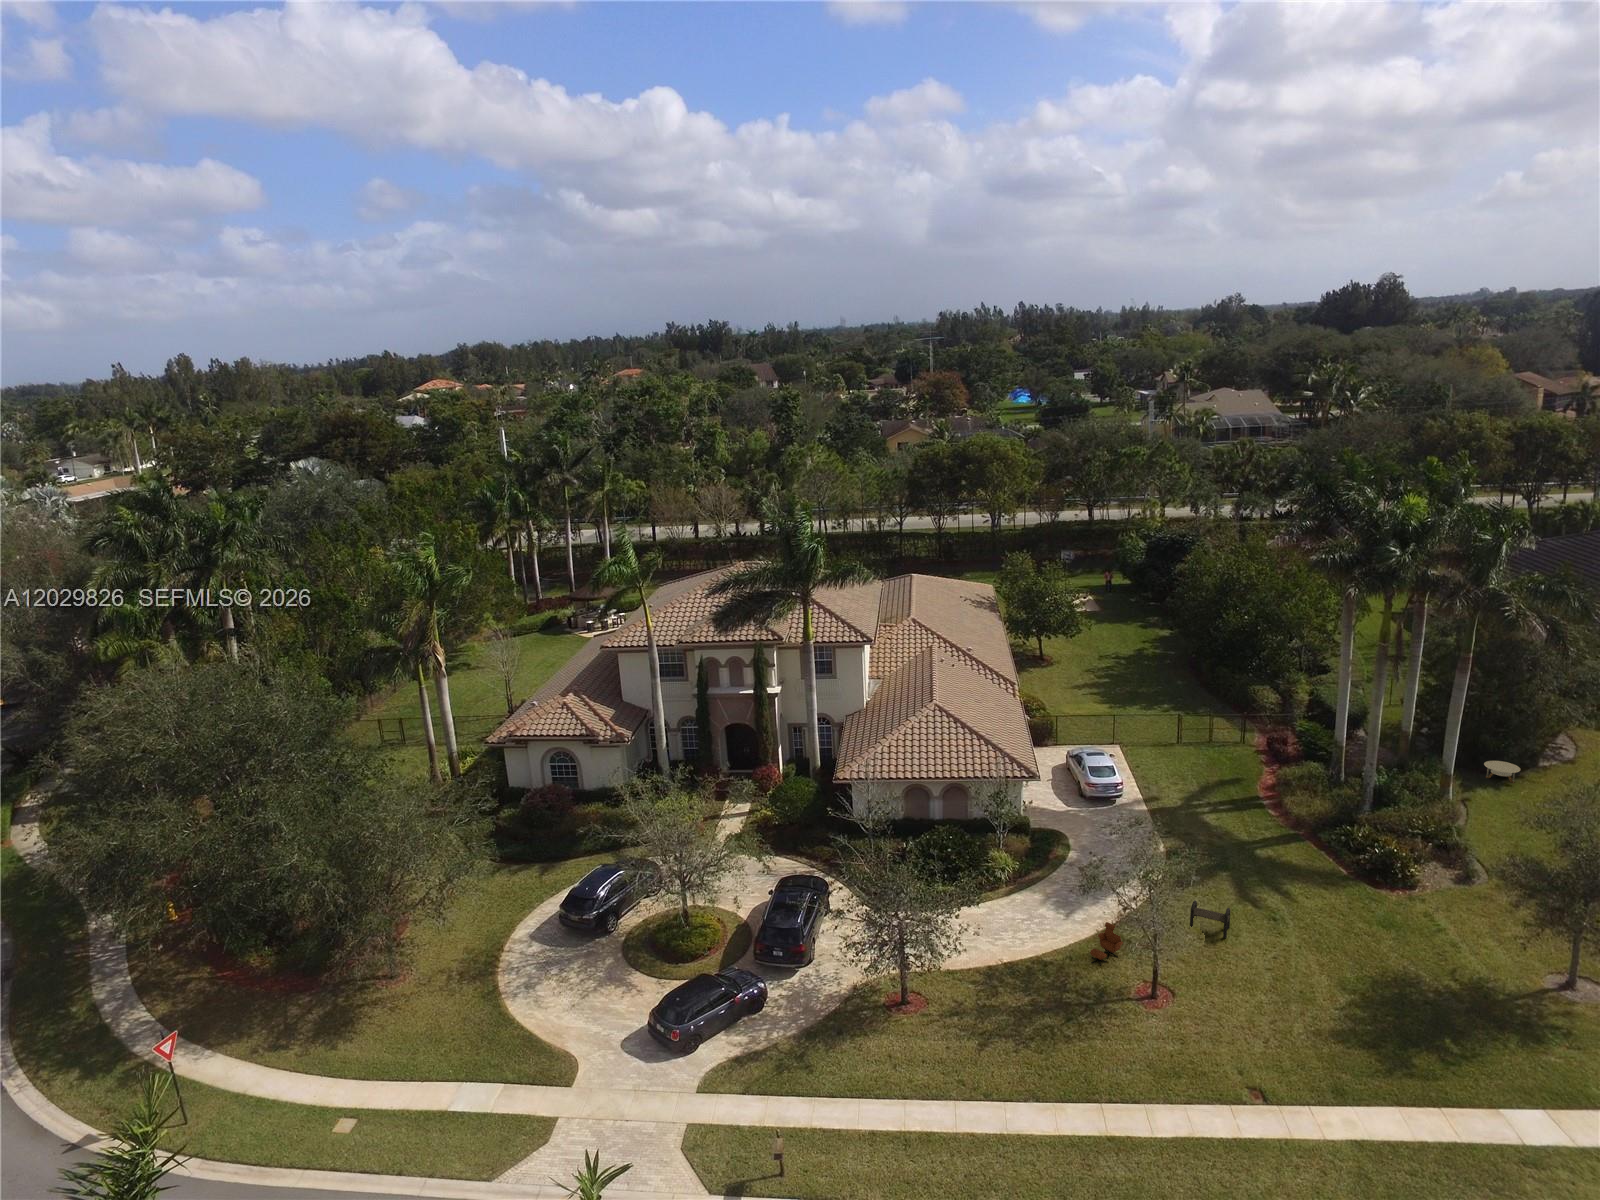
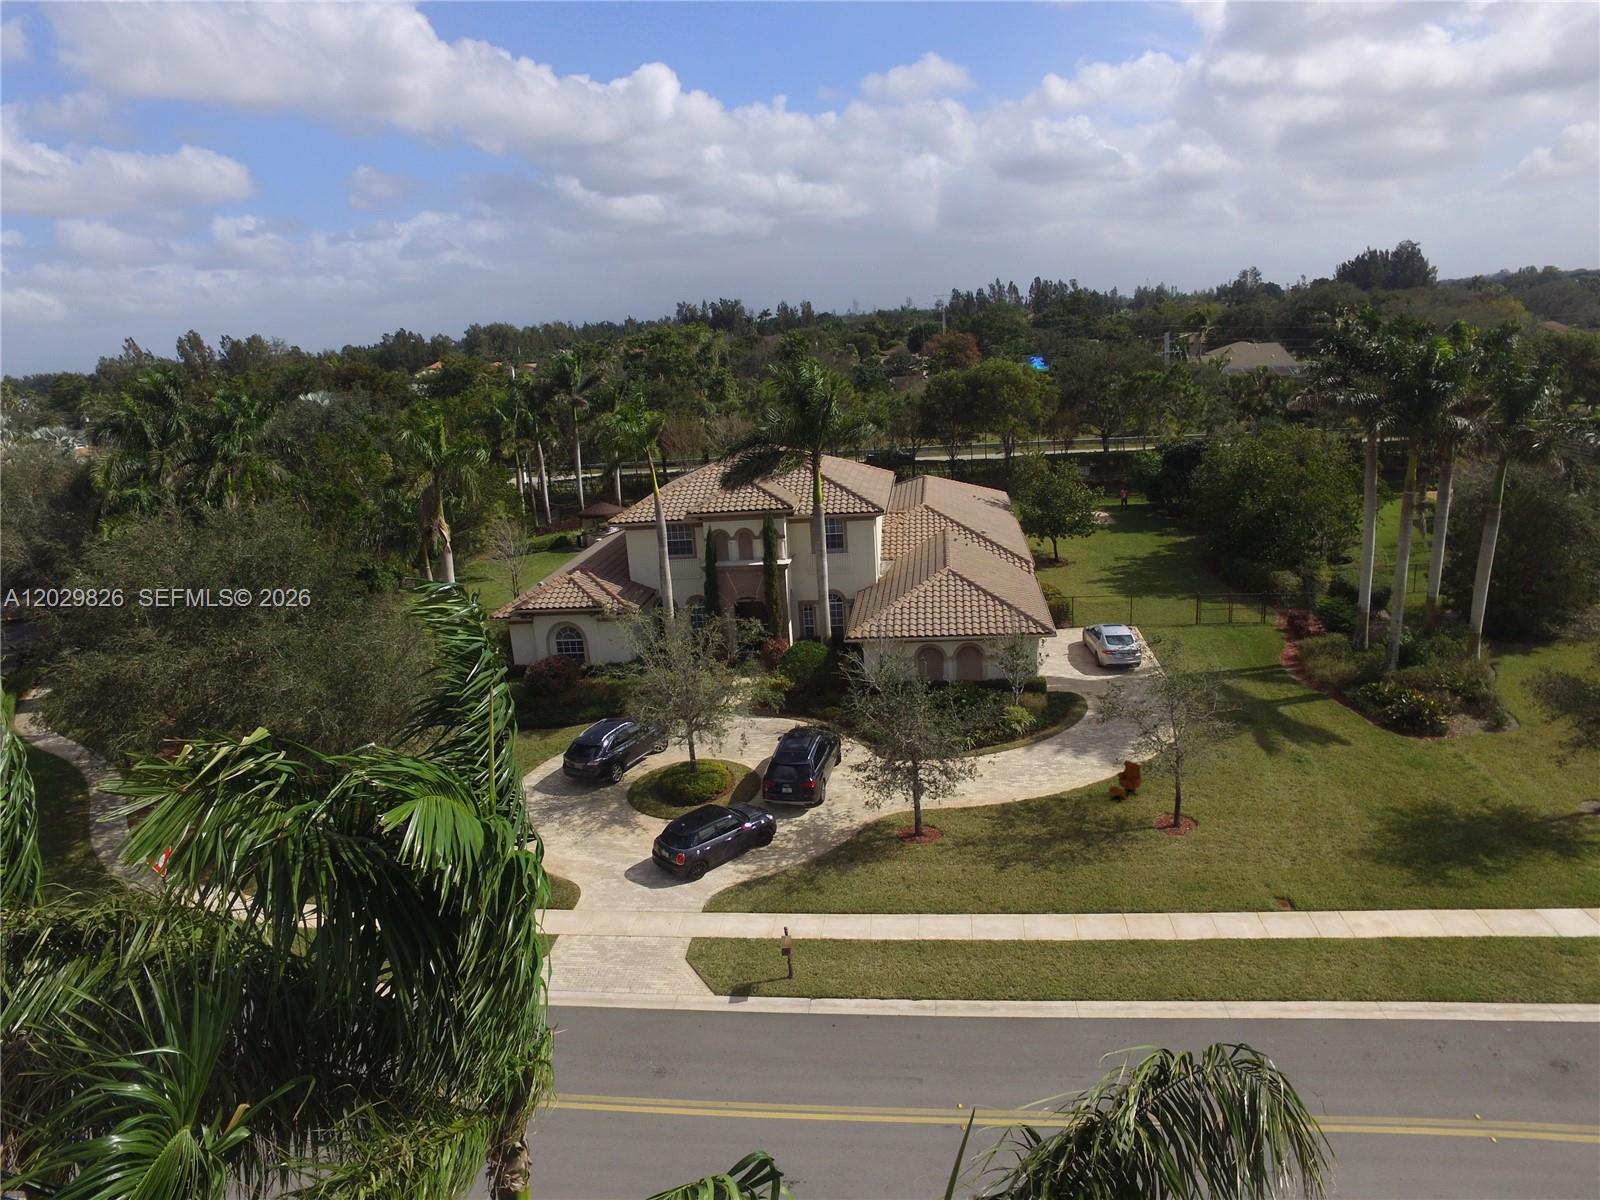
round table: present [1484,761,1520,783] -> none [1515,629,1553,649]
bench: present [1190,900,1230,938] -> none [1211,743,1254,778]

